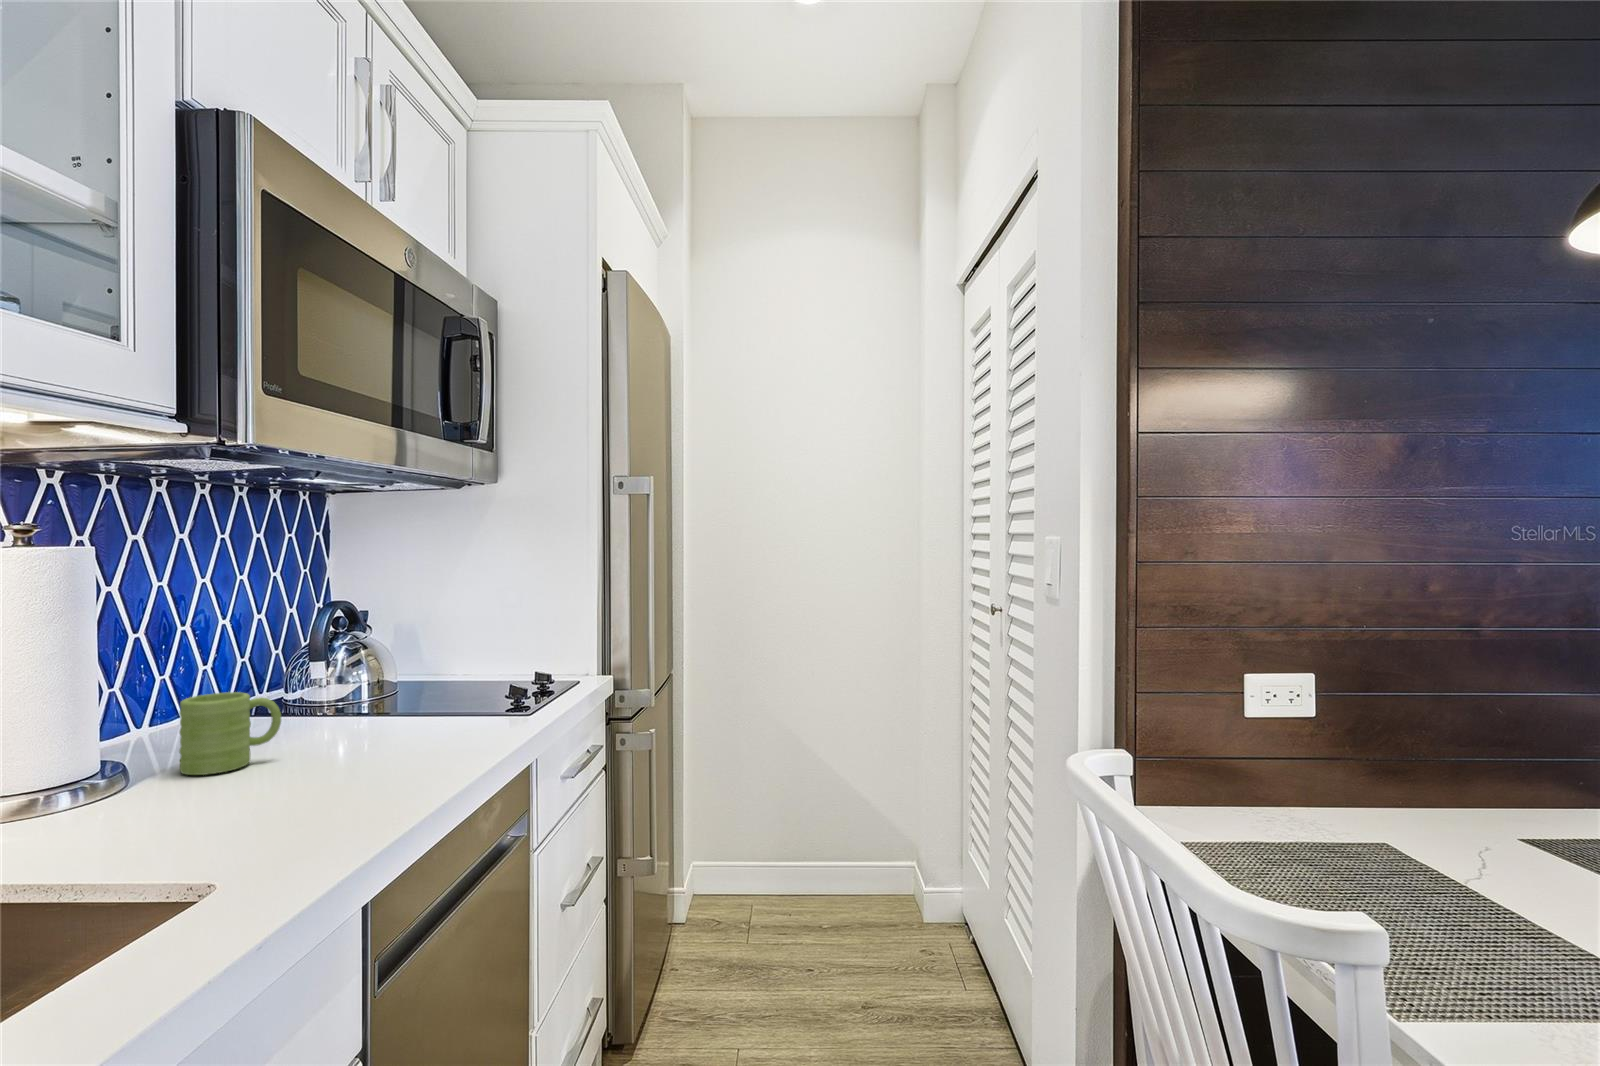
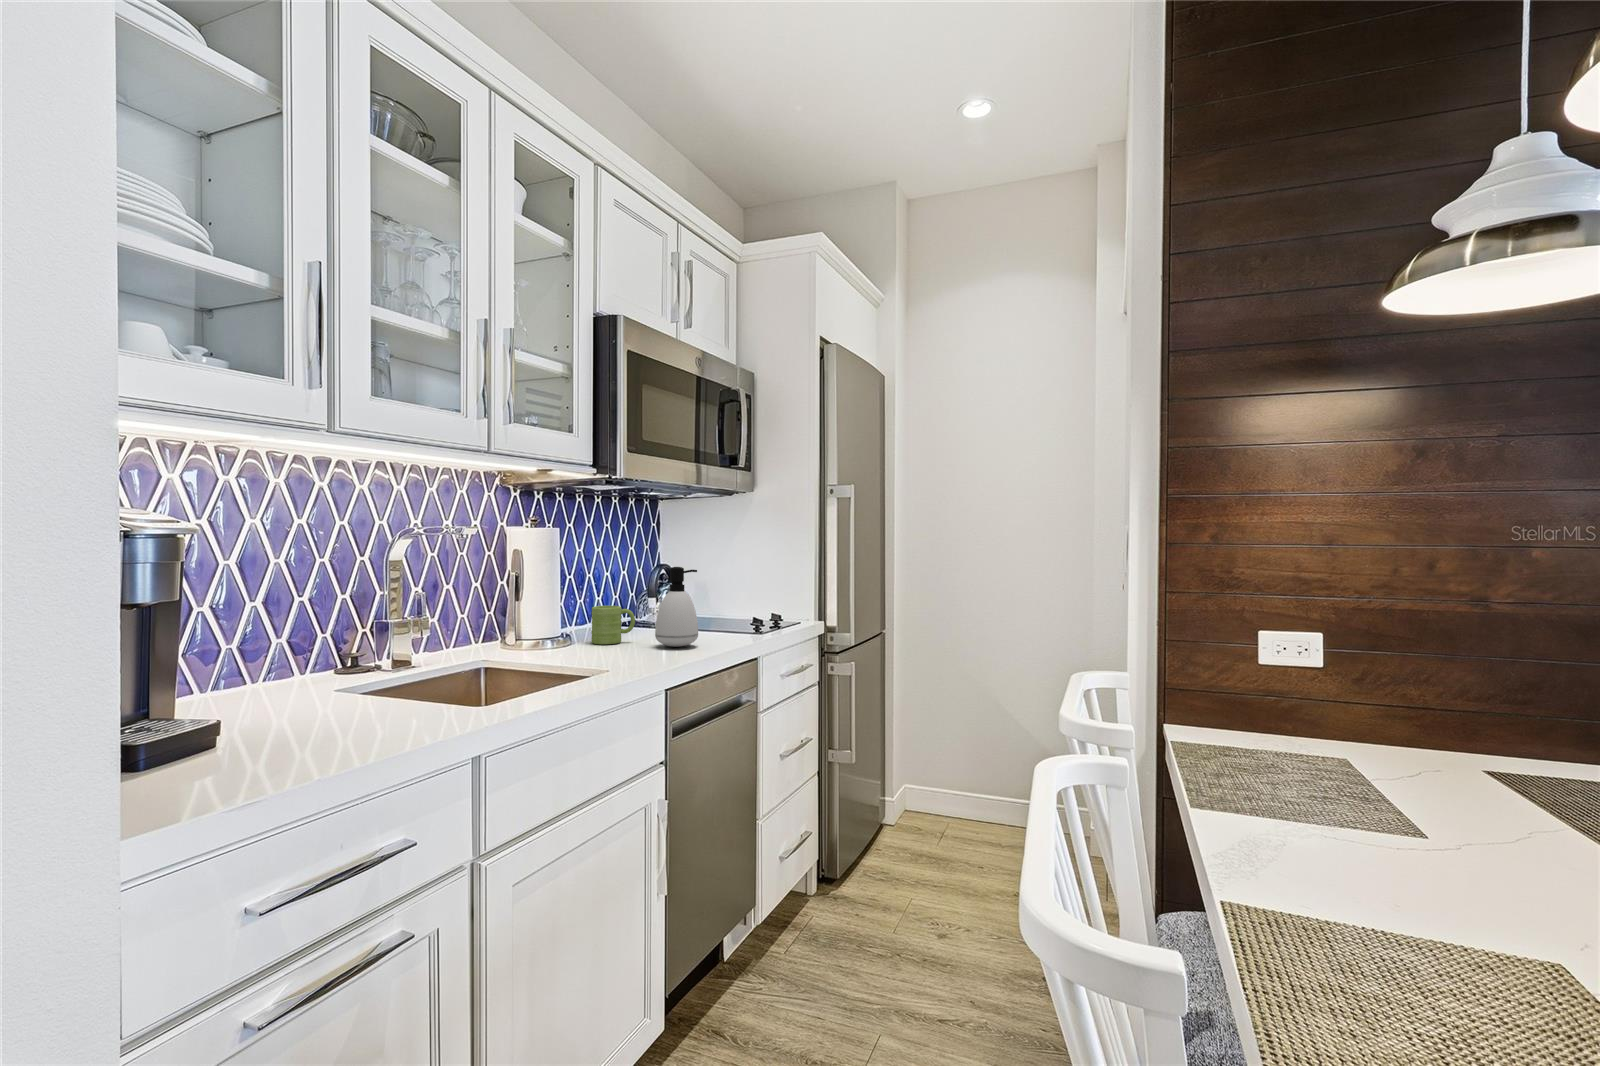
soap dispenser: none [326,613,417,765] -> present [655,567,698,647]

